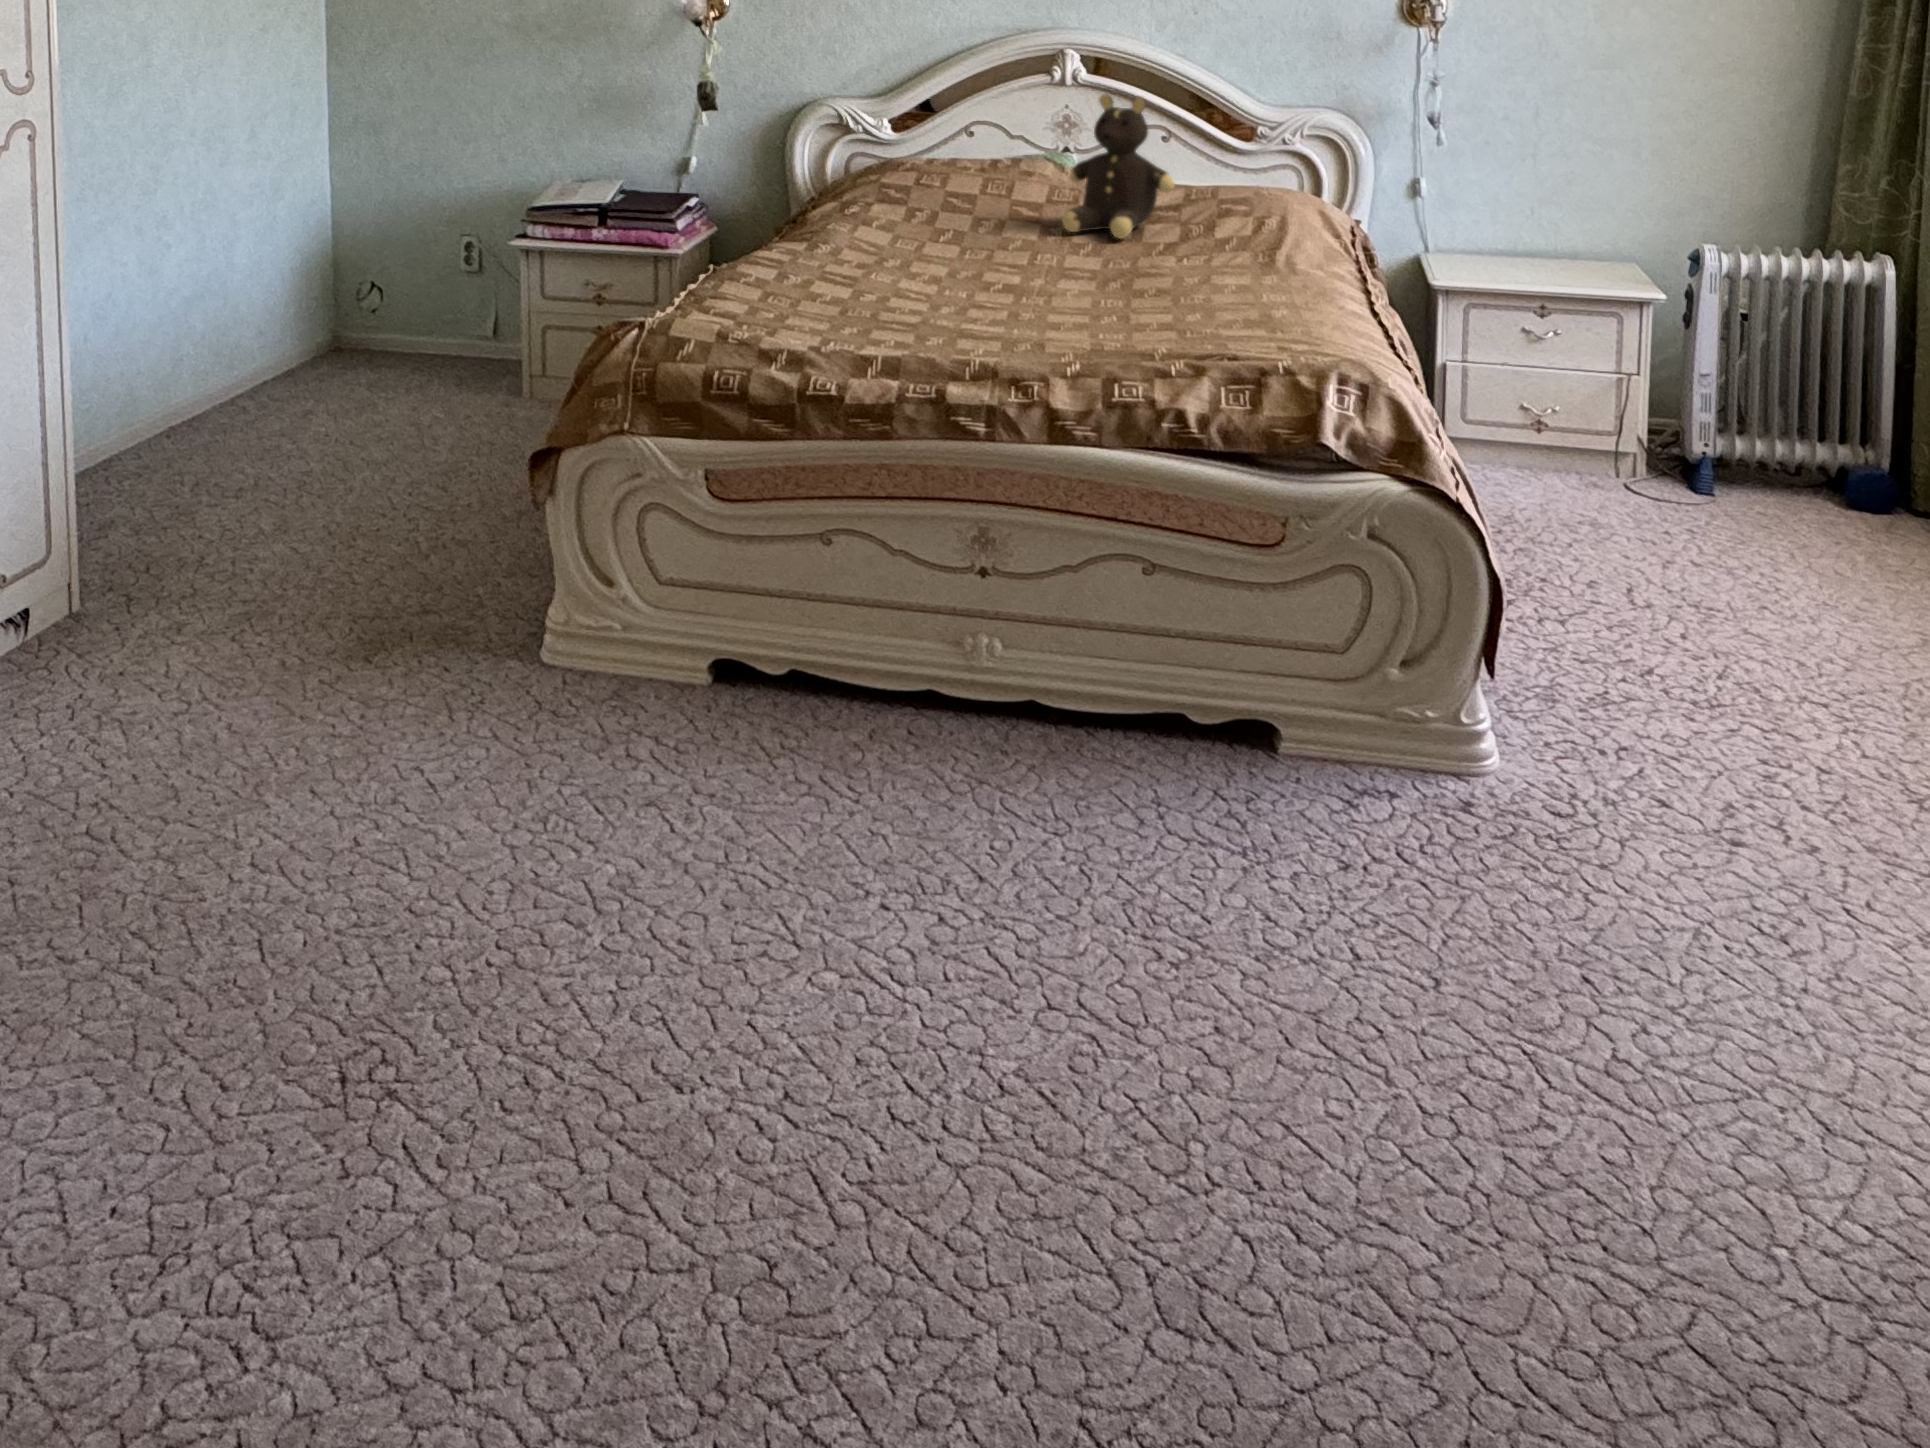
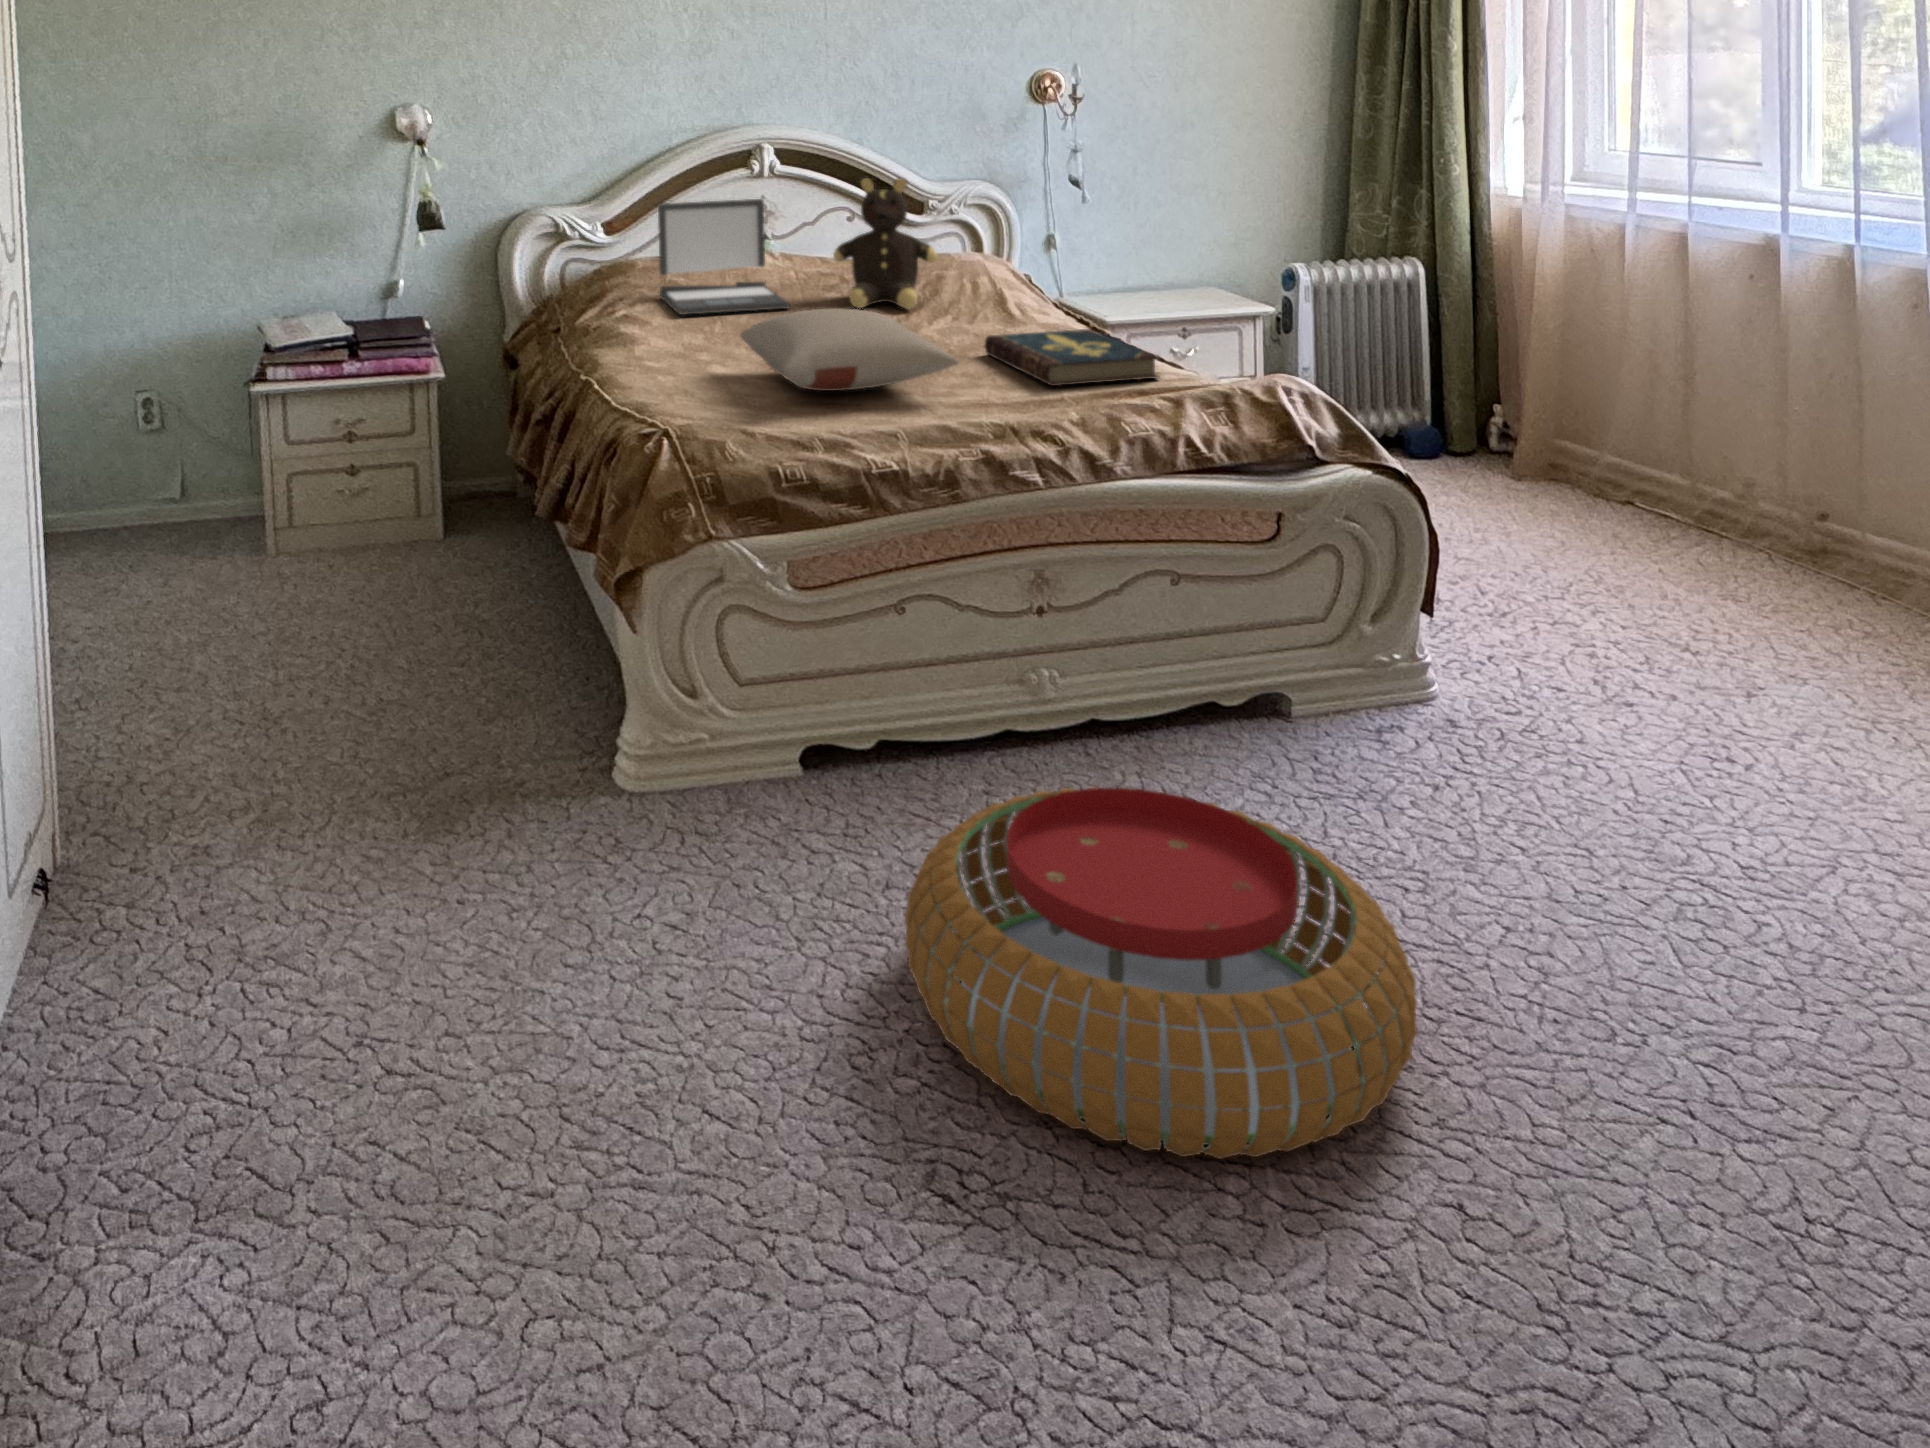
laptop: none [888,104,1018,225] -> present [658,199,790,315]
pillow: none [808,224,1021,311] -> present [740,309,959,391]
book: none [1108,275,1252,346] -> present [984,329,1160,386]
pouf: none [454,742,970,1166] -> present [905,787,1417,1159]

